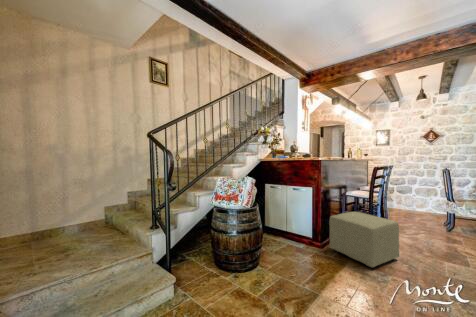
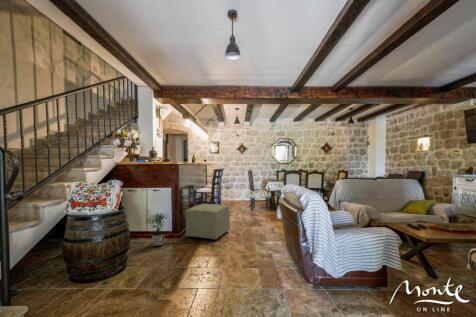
potted plant: none [282,213,308,252] -> present [147,213,166,247]

